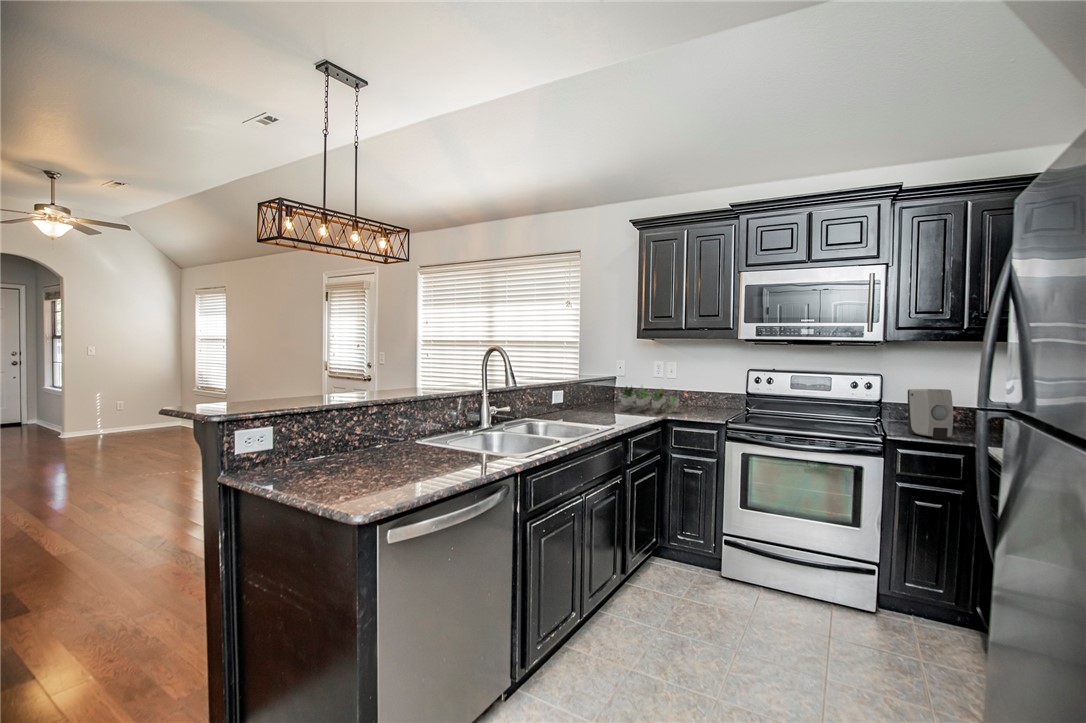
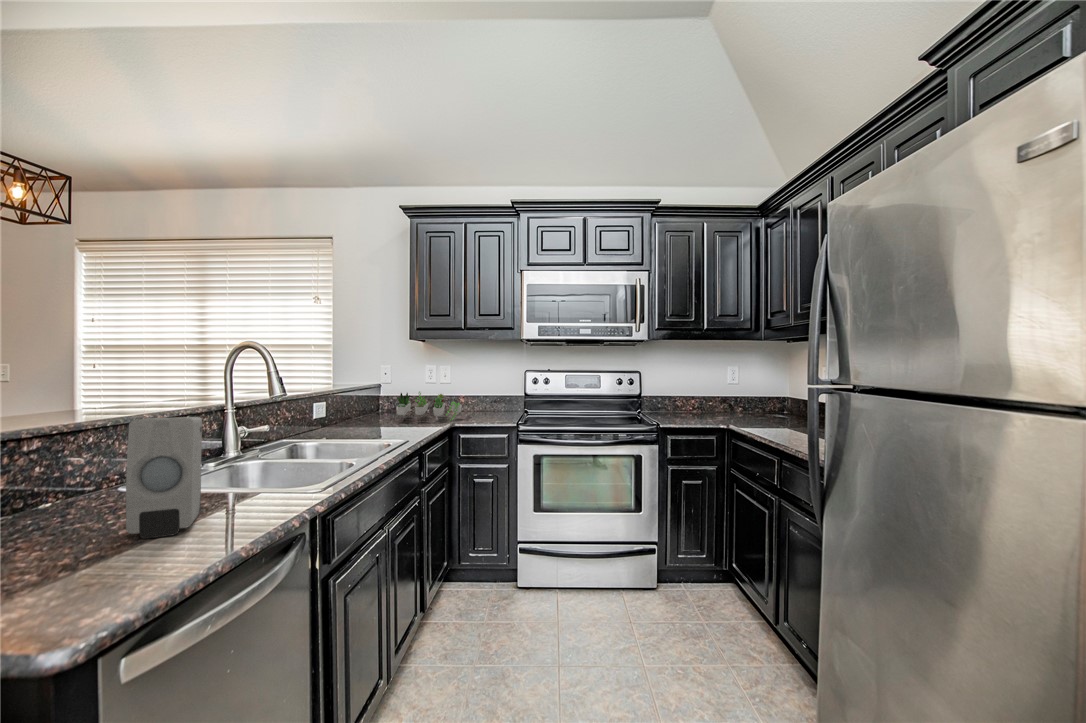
soap dispenser: present [908,389,953,439] -> present [126,417,202,539]

